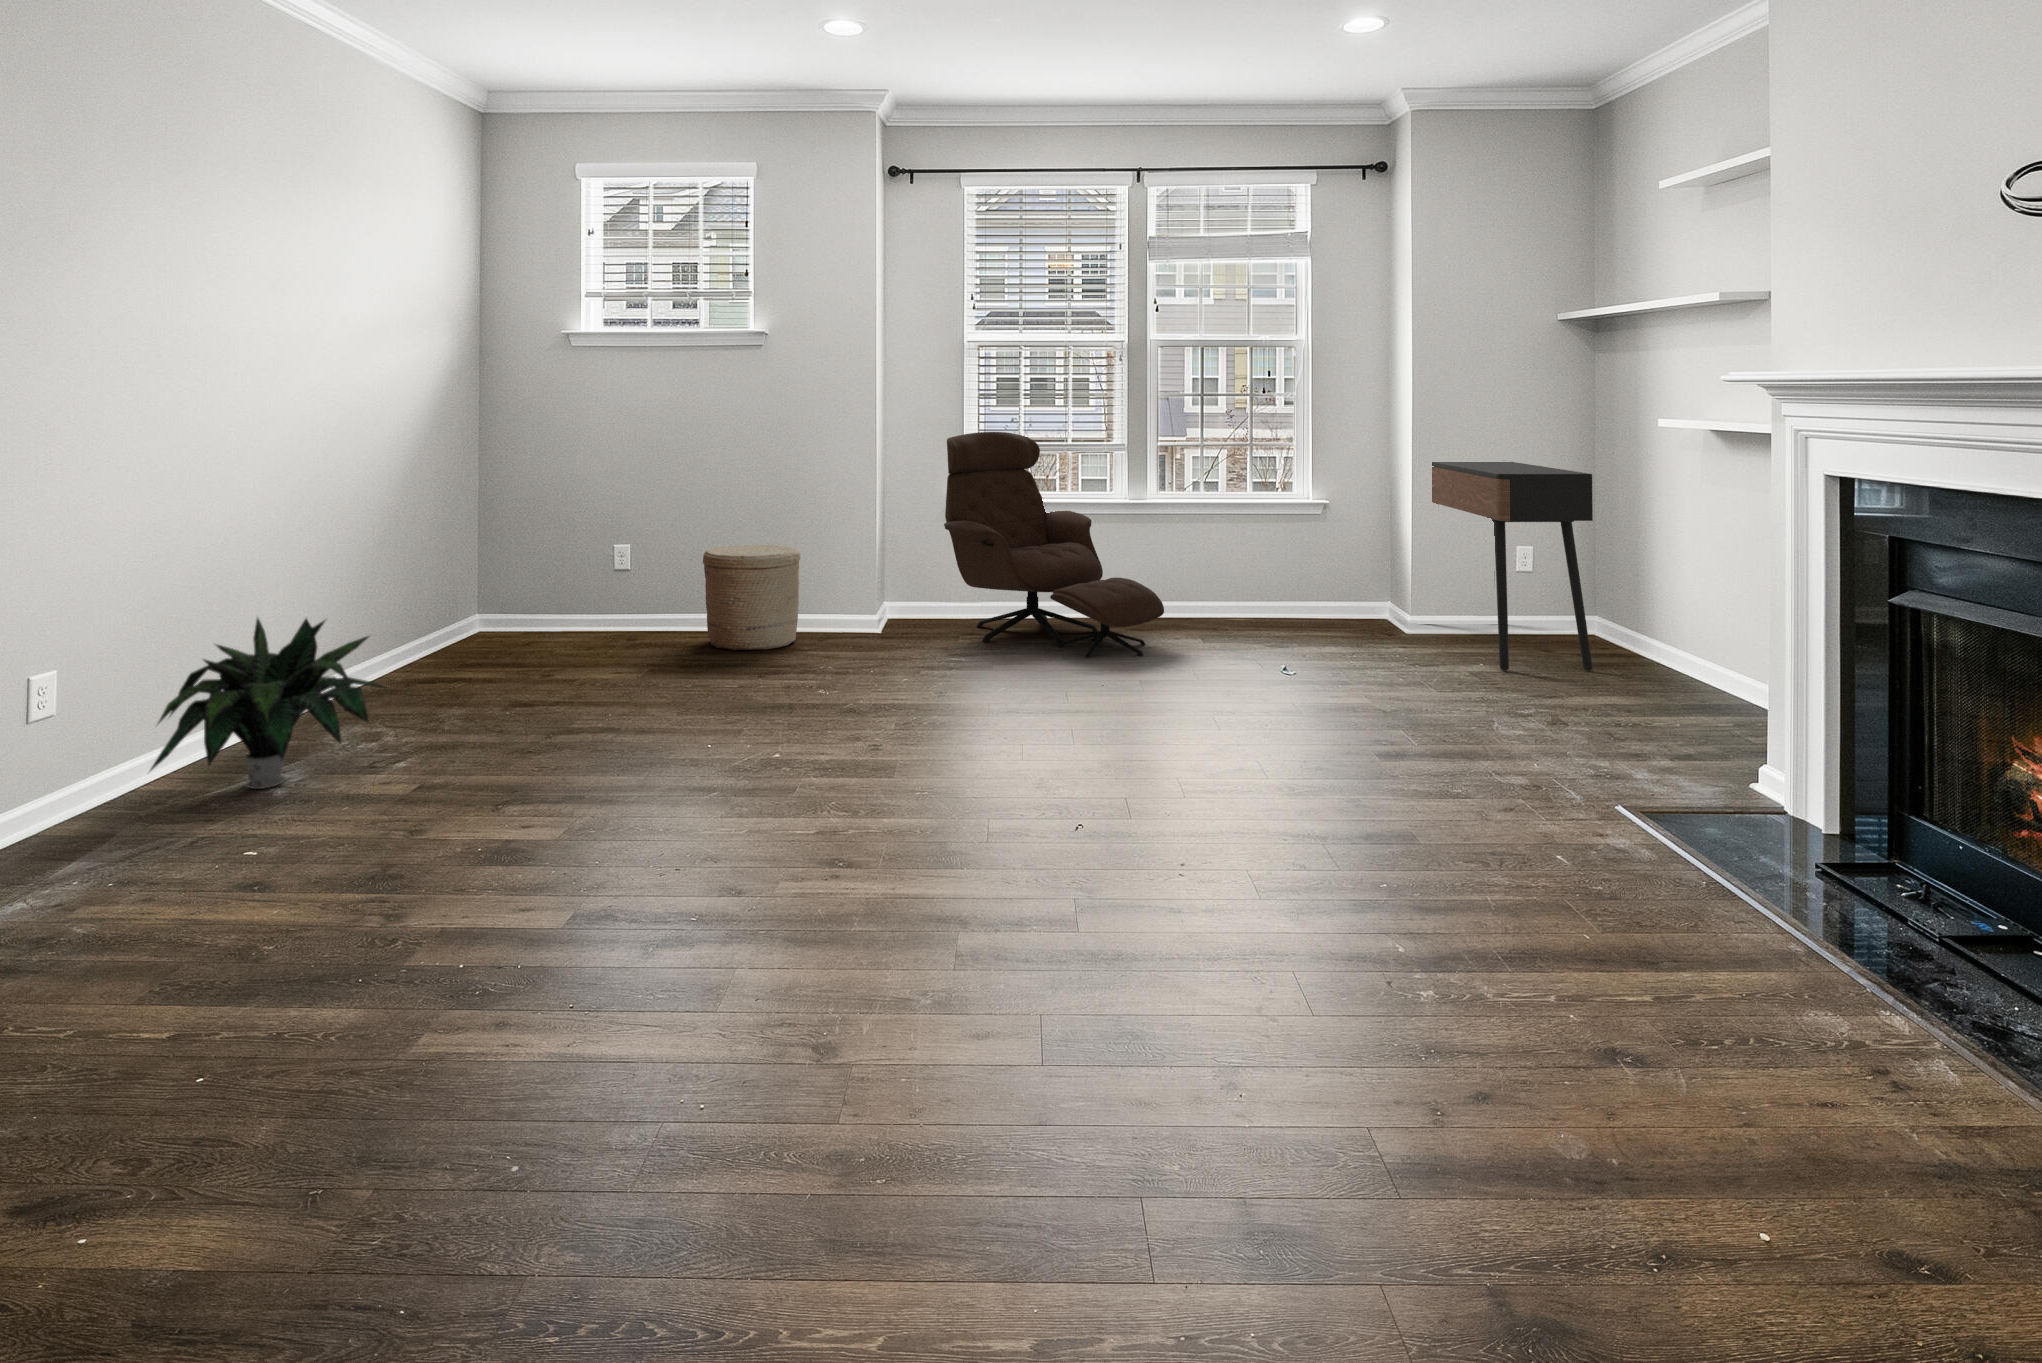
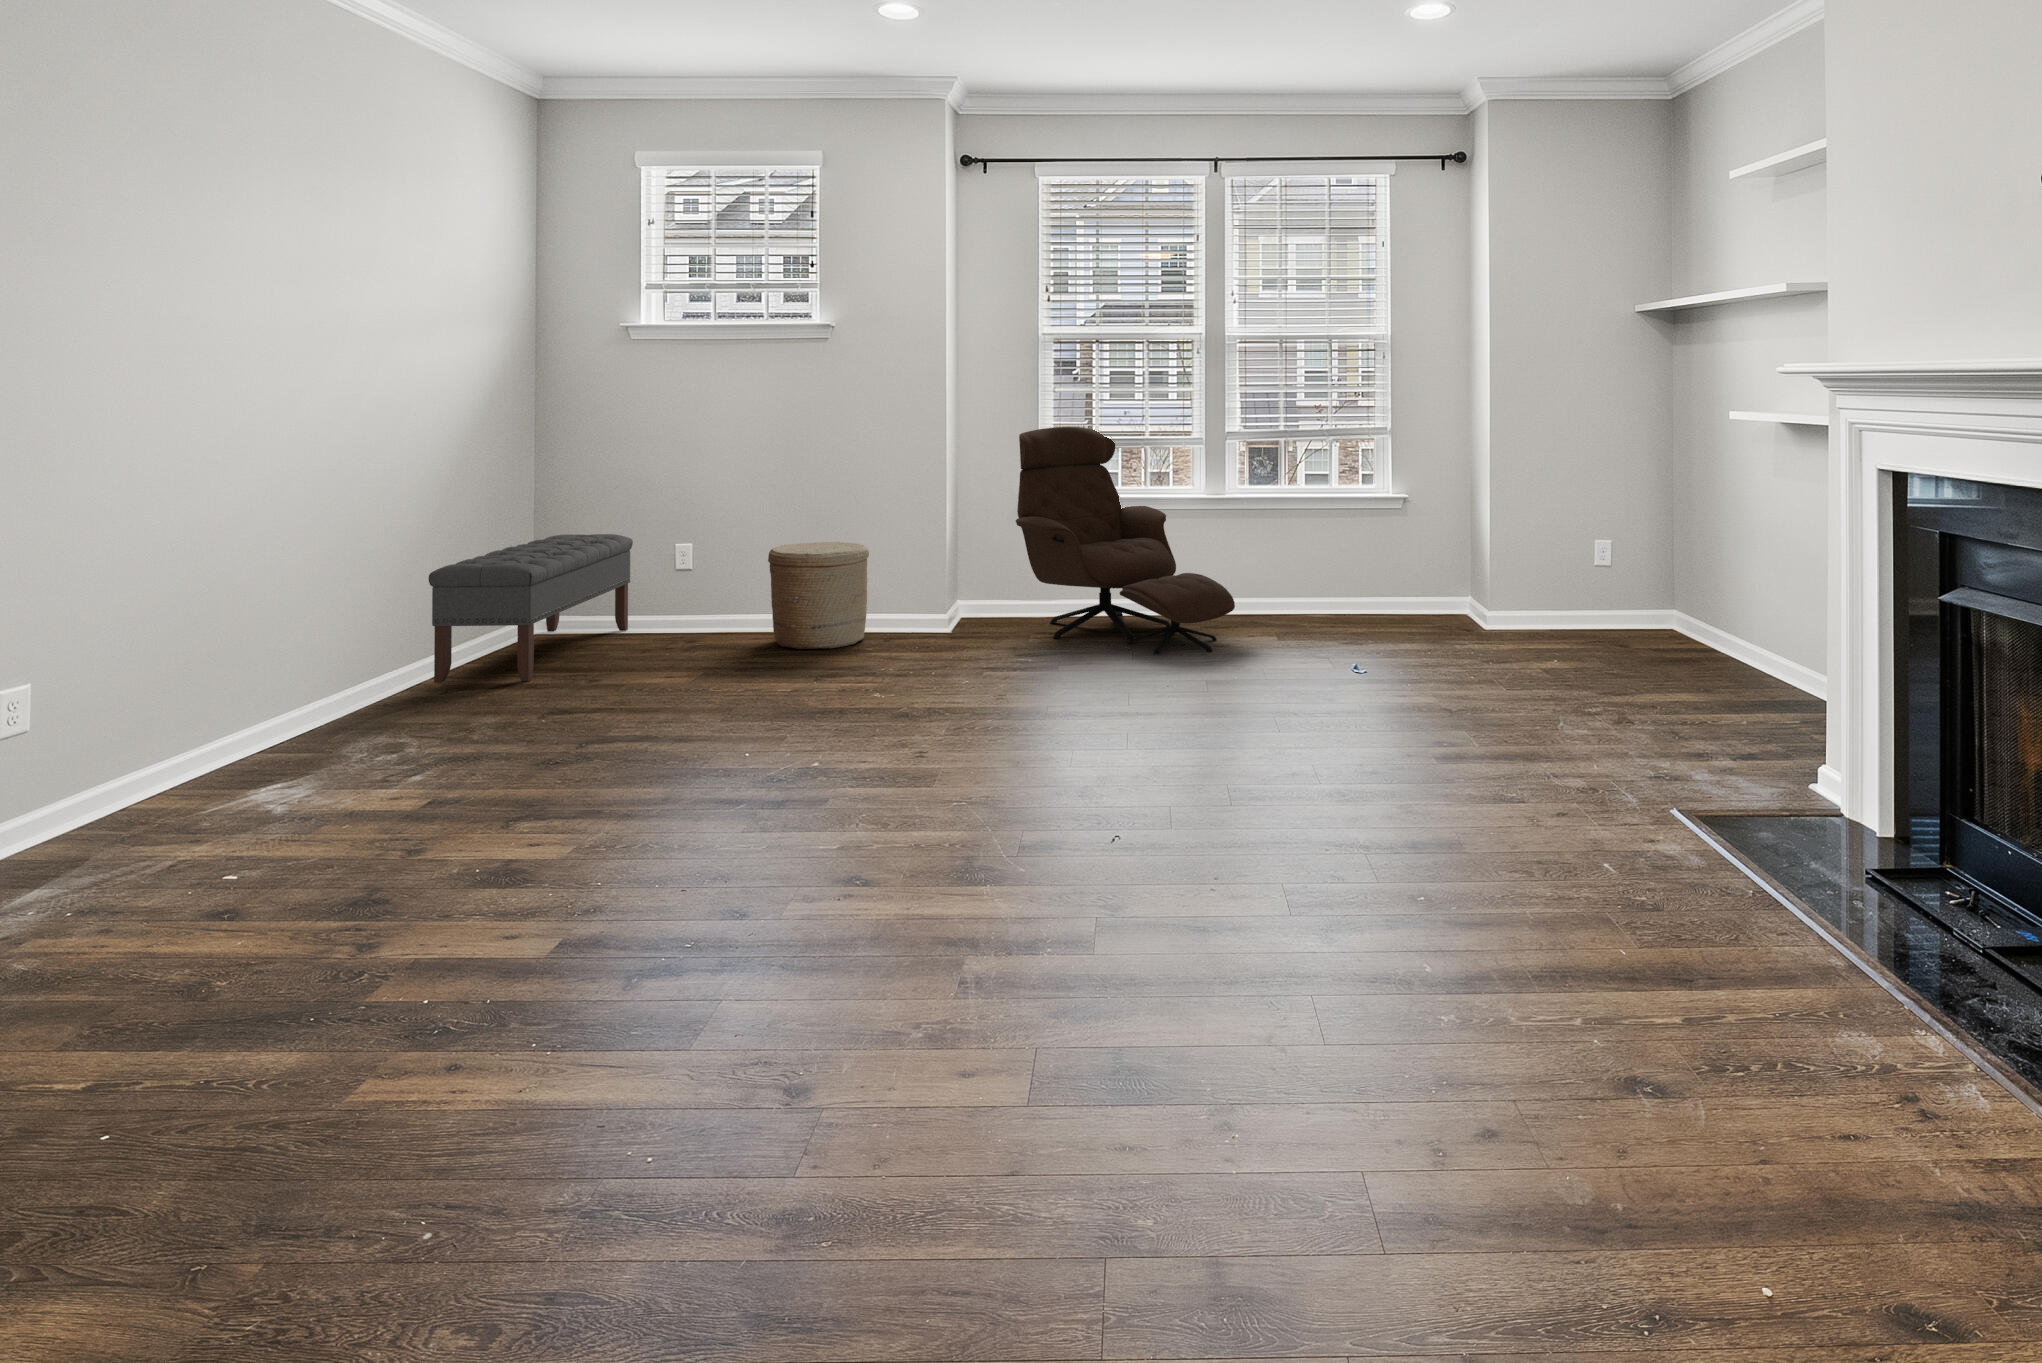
console table: present [1432,462,1593,671] -> none [1490,452,1658,664]
bench: none [382,536,567,679] -> present [429,534,633,683]
potted plant: present [150,618,386,789] -> none [139,621,417,803]

